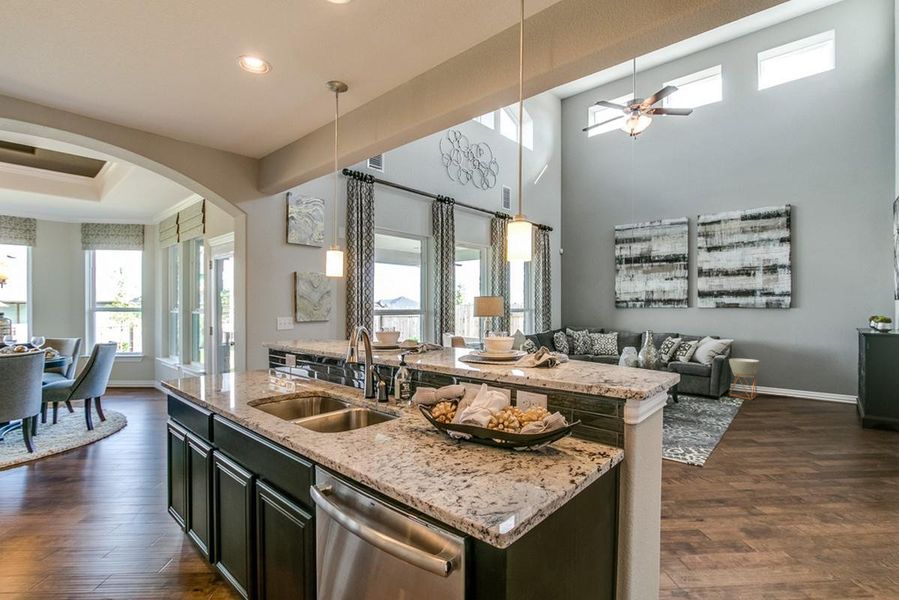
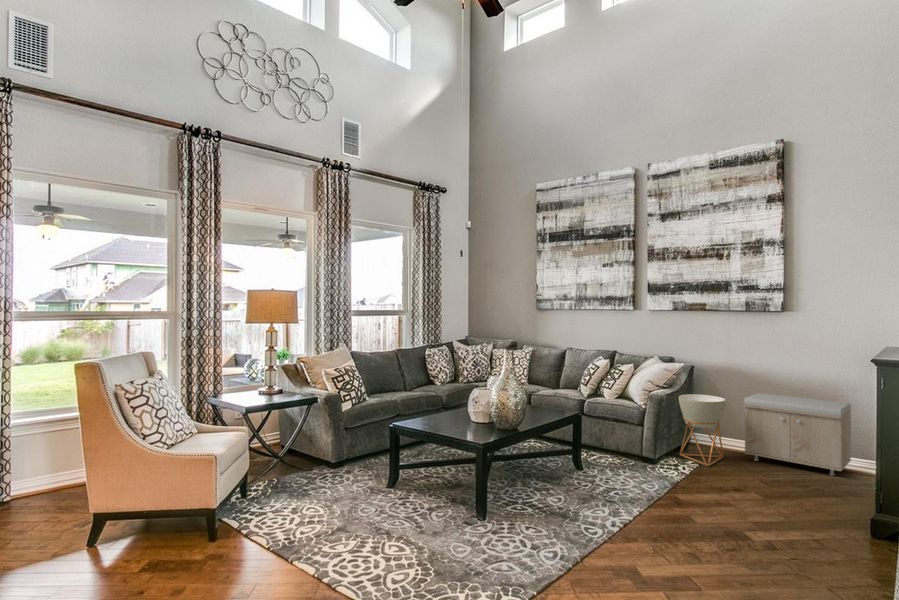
storage bench: none [770,358,835,403] -> present [744,393,851,475]

